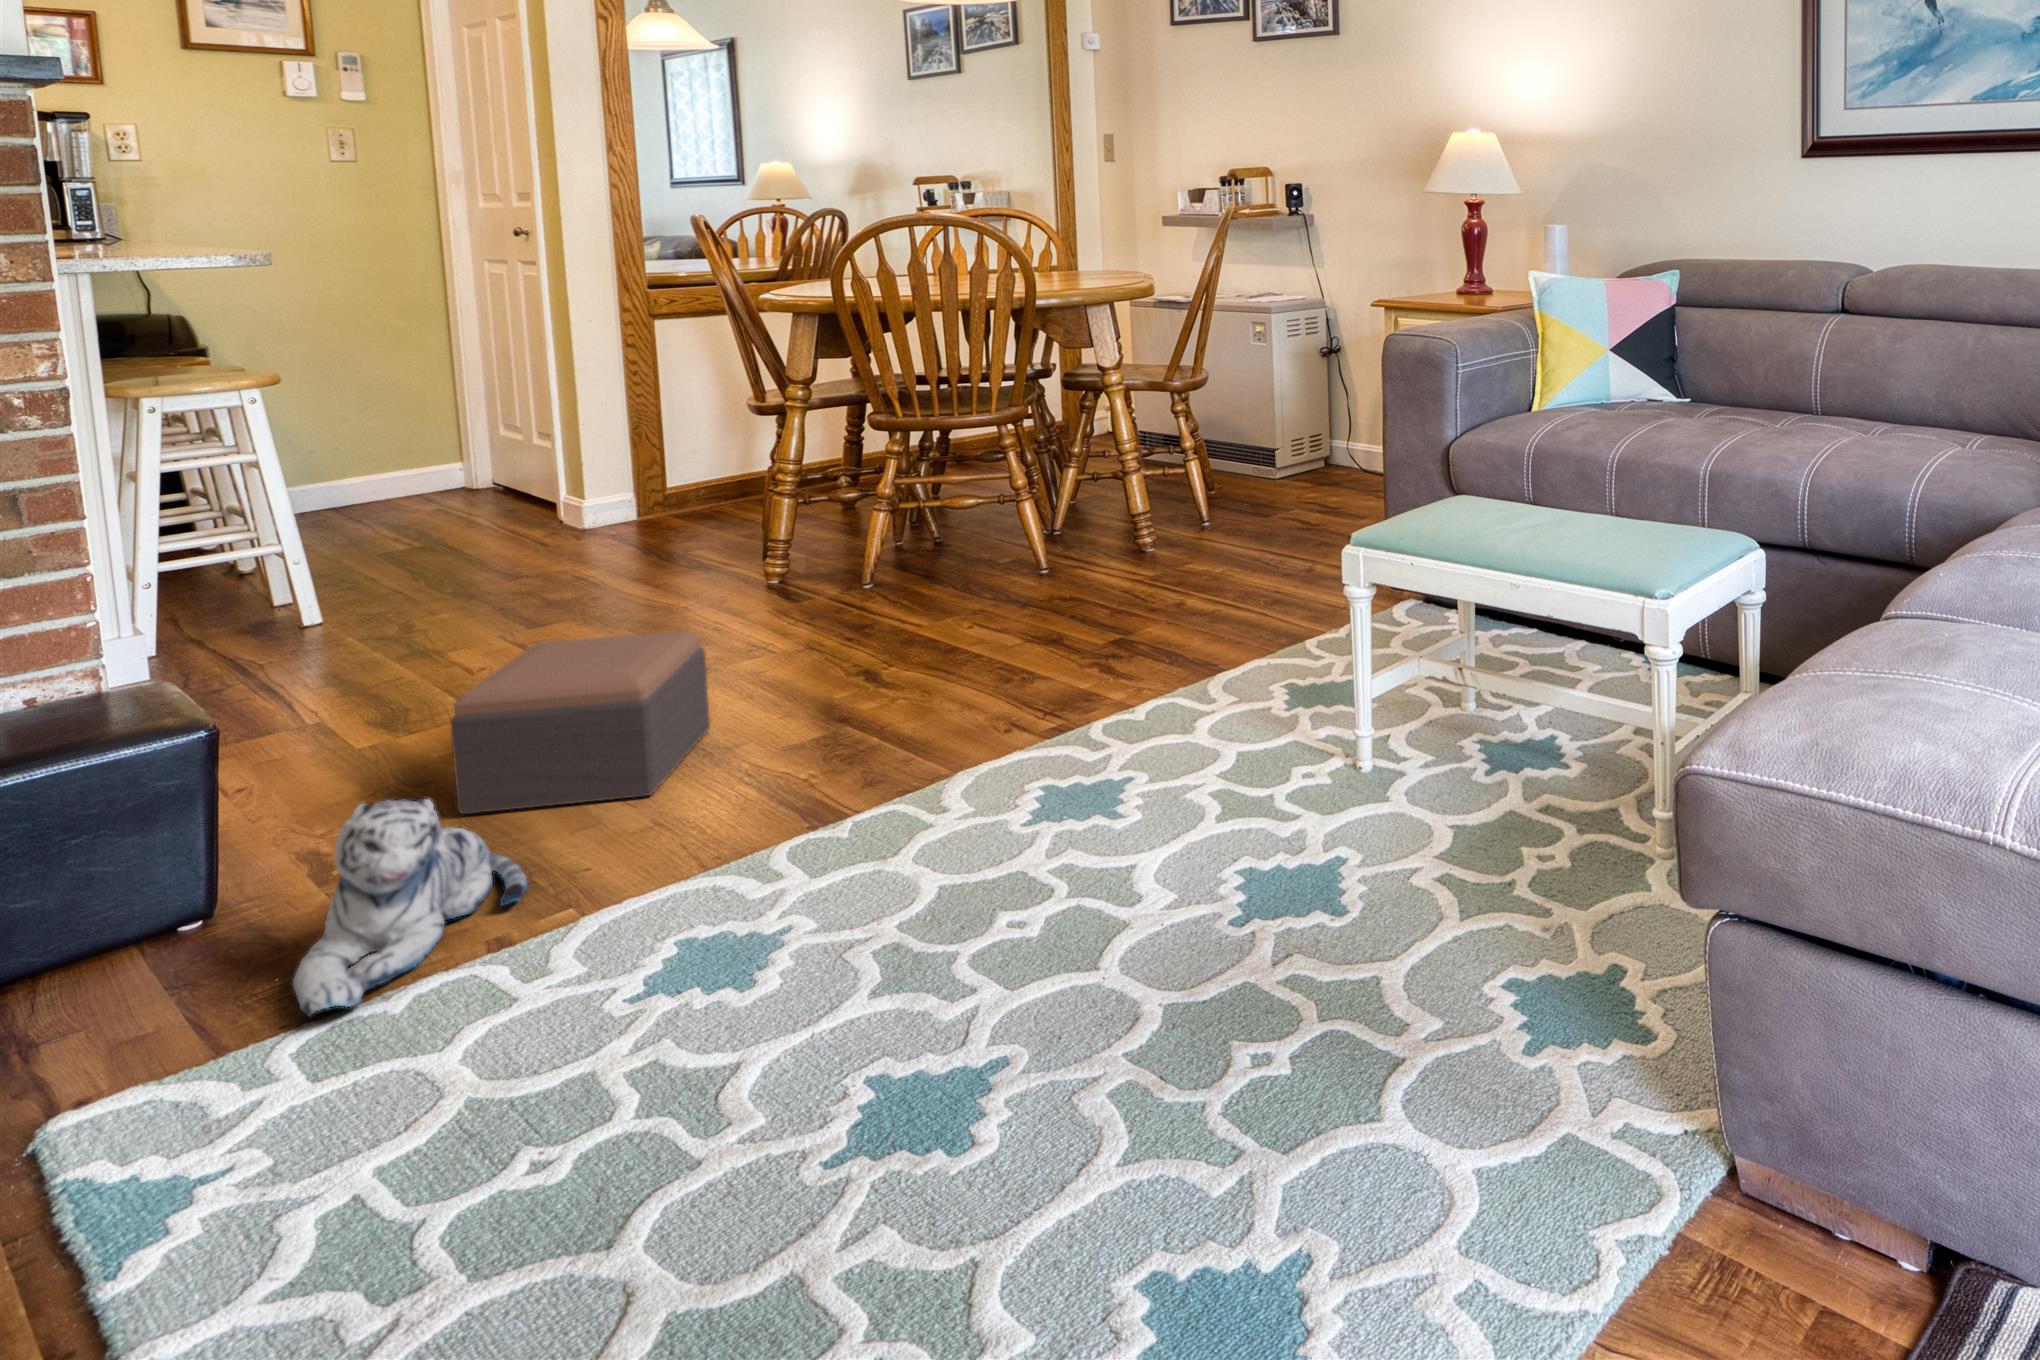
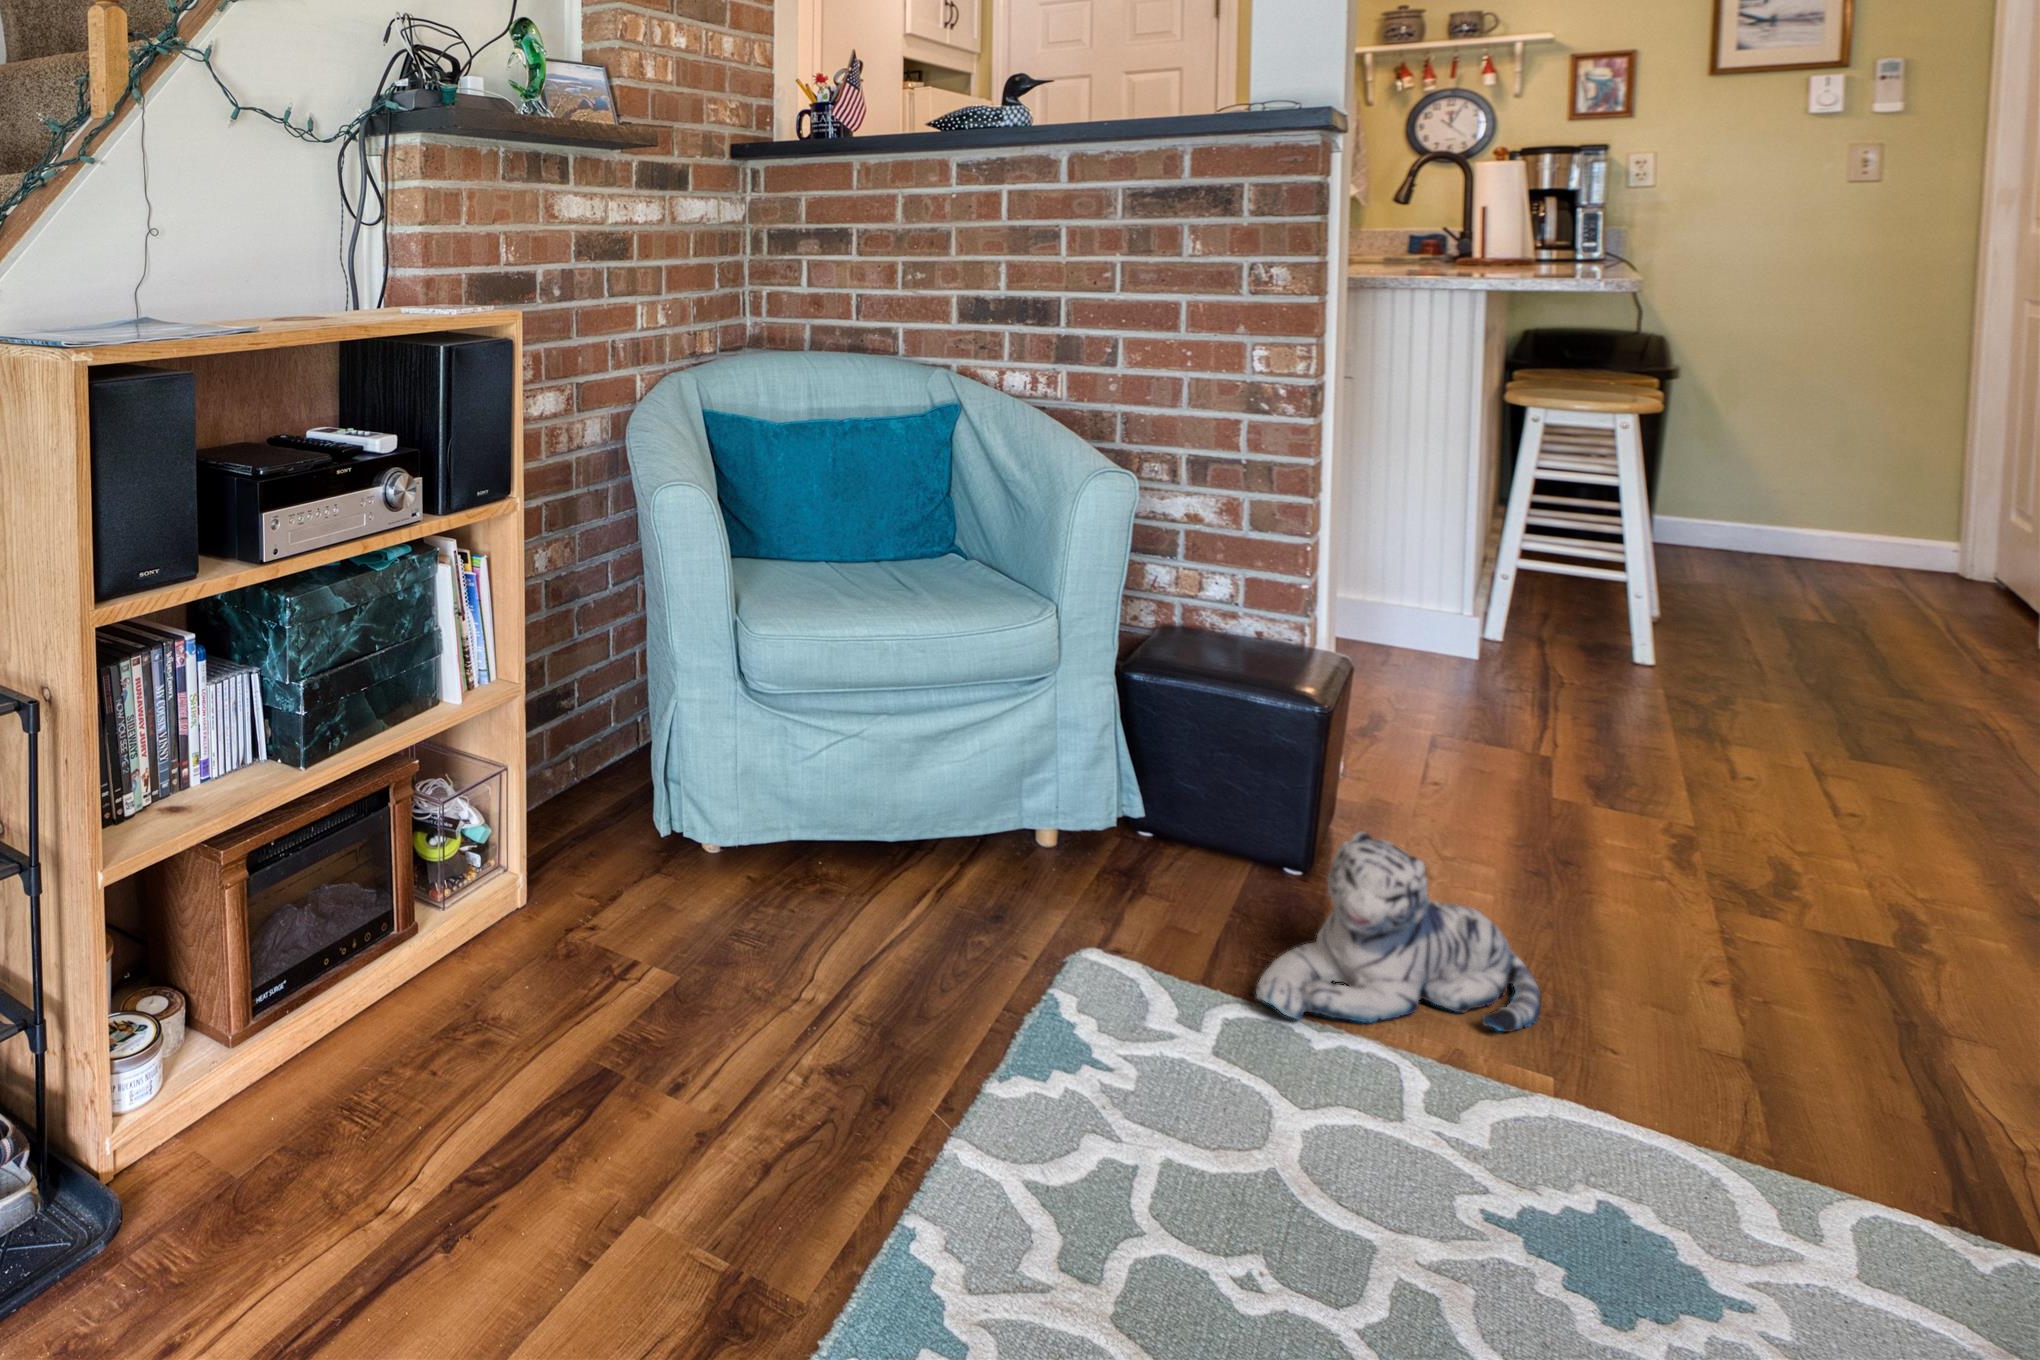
footstool: present [450,632,710,814] -> none [1550,768,1948,1025]

